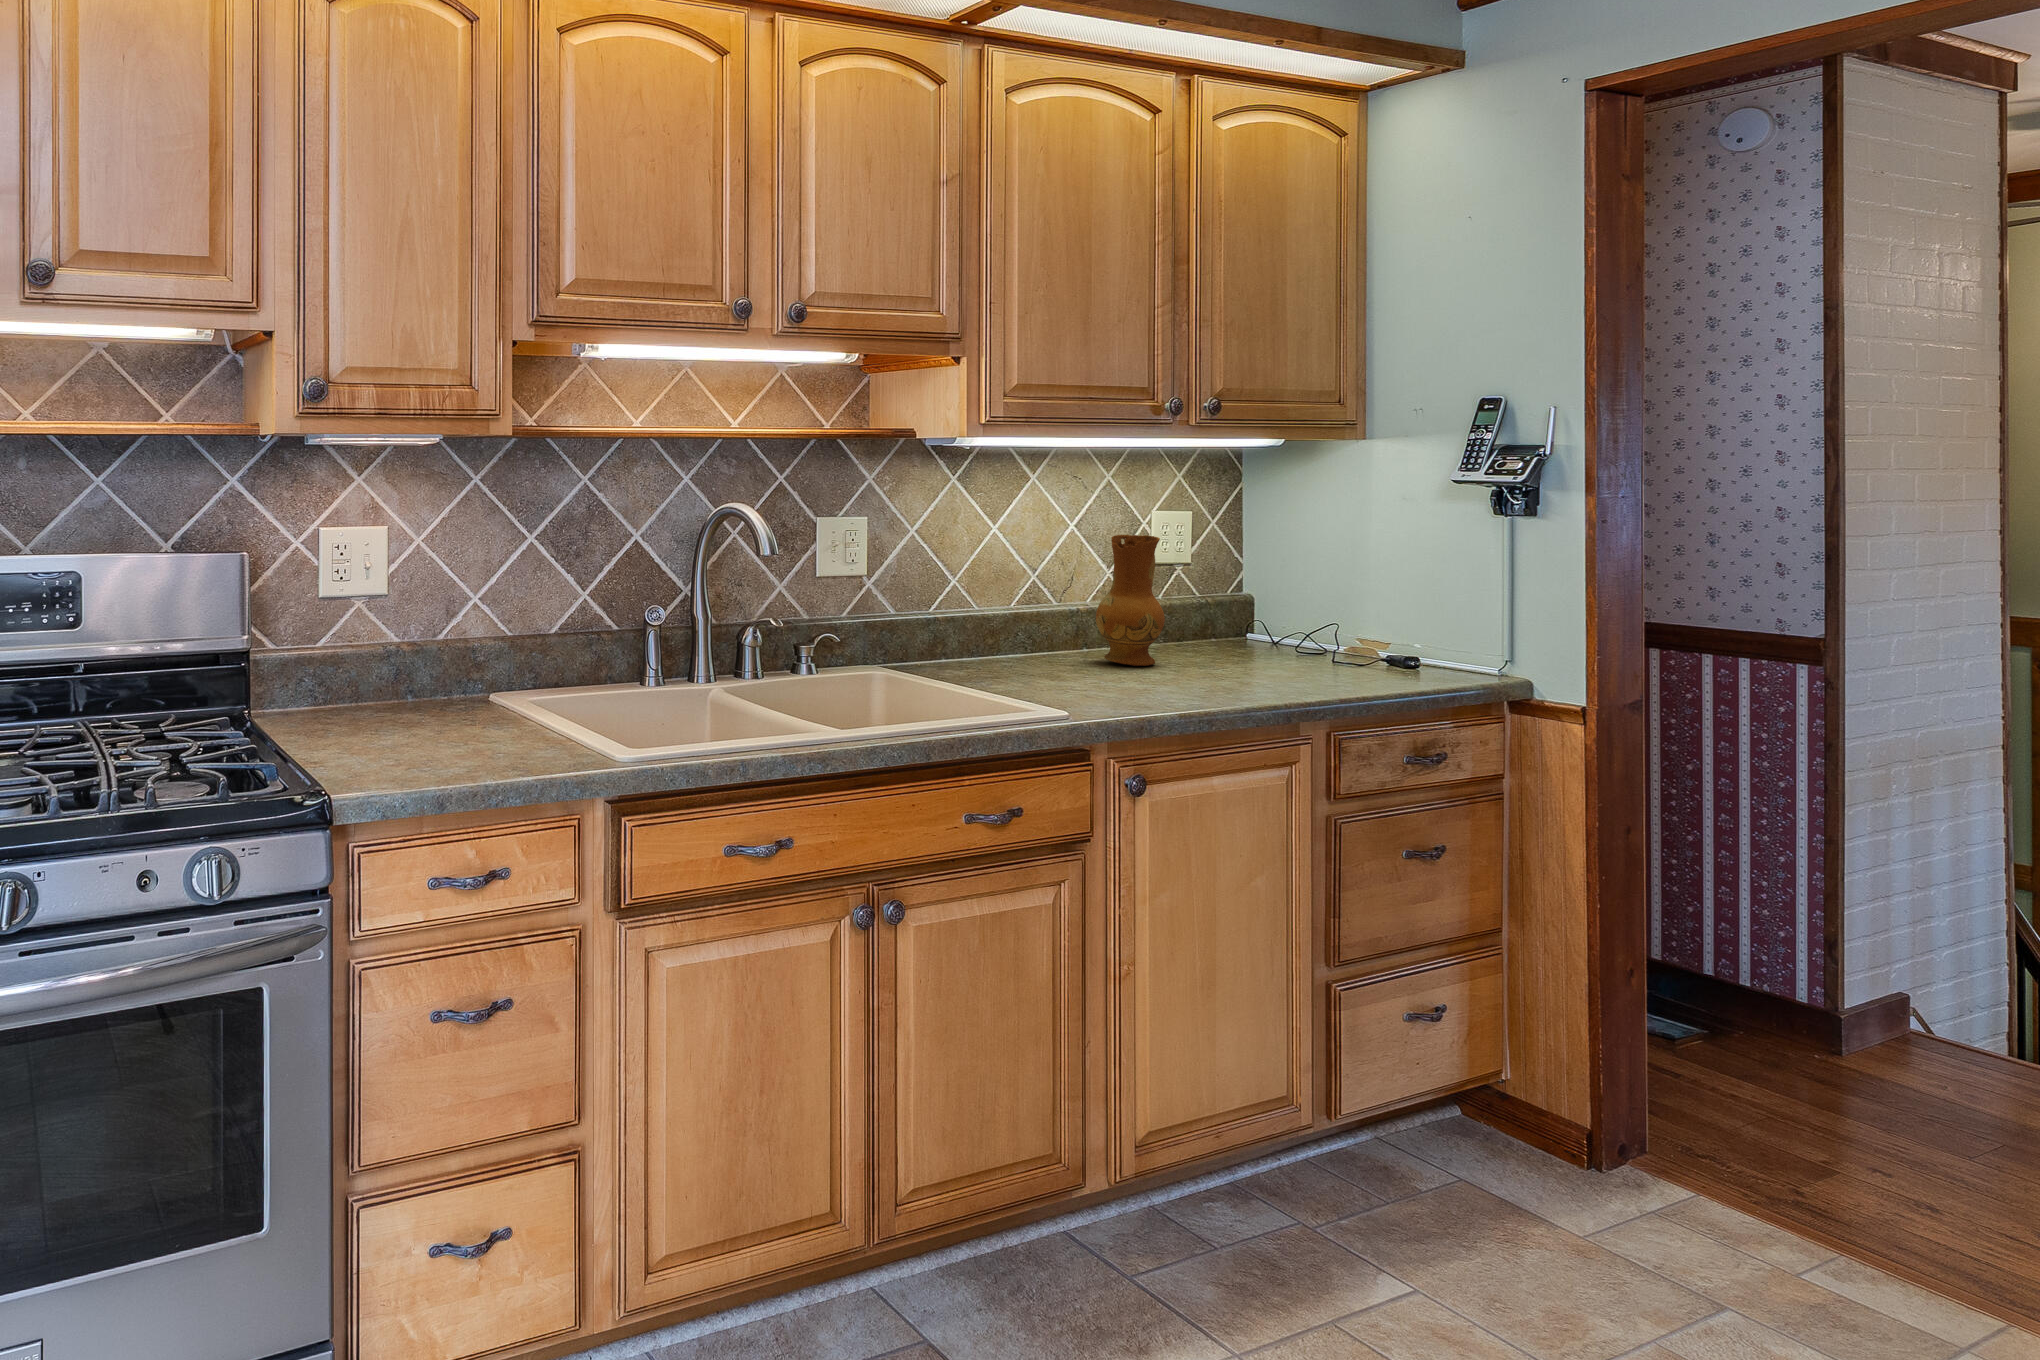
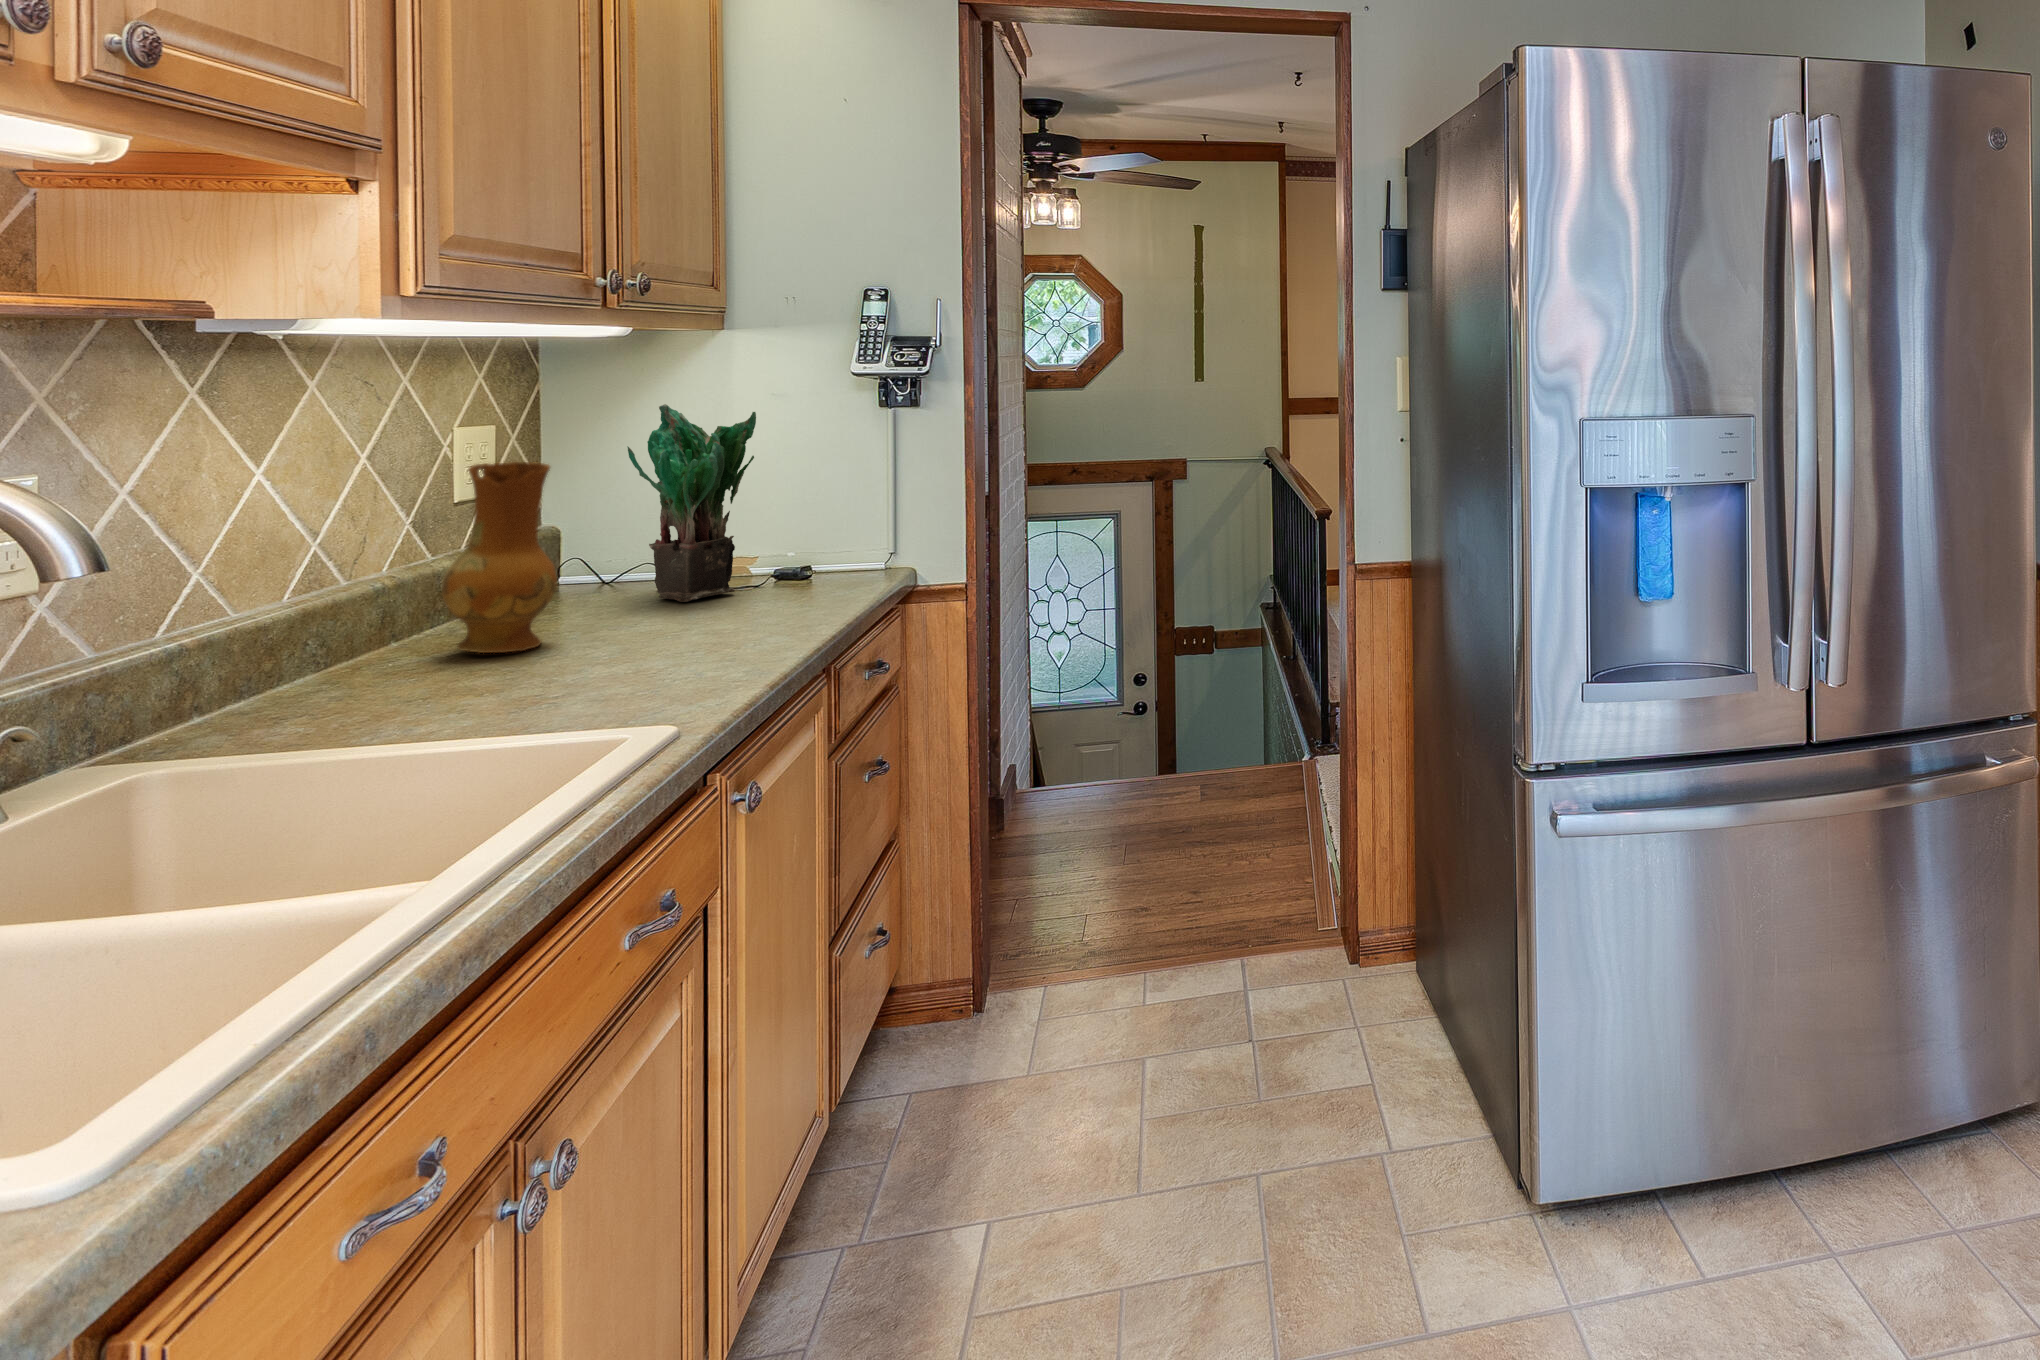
potted plant: none [1247,501,1357,662] -> present [628,404,756,602]

